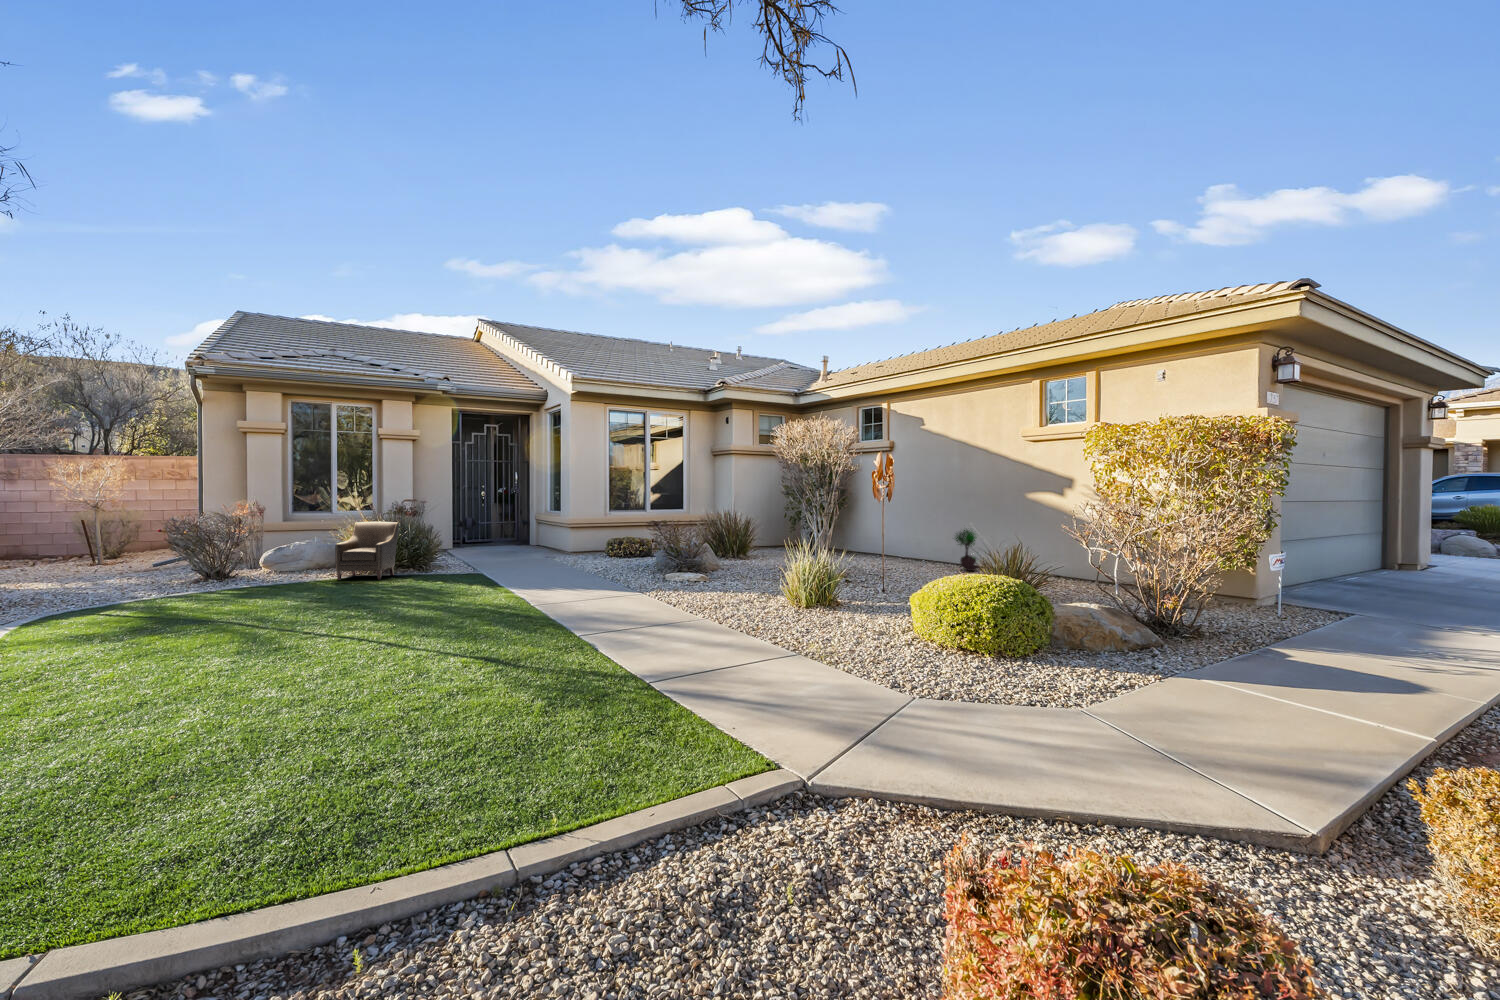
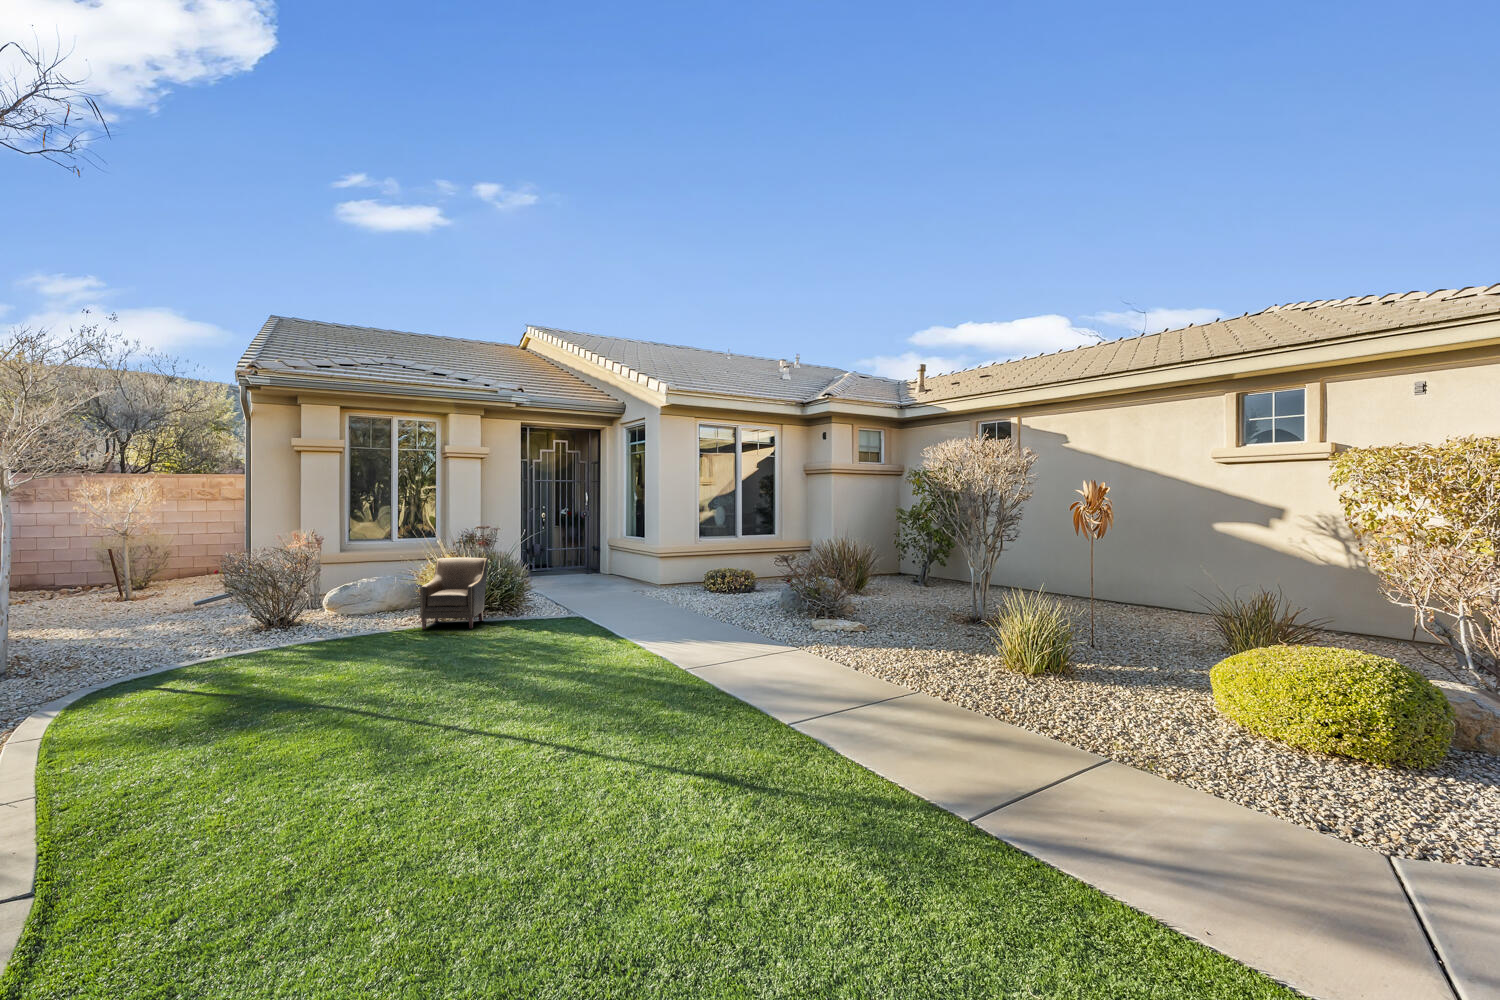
potted tree: present [955,530,978,571] -> none [1117,558,1152,612]

